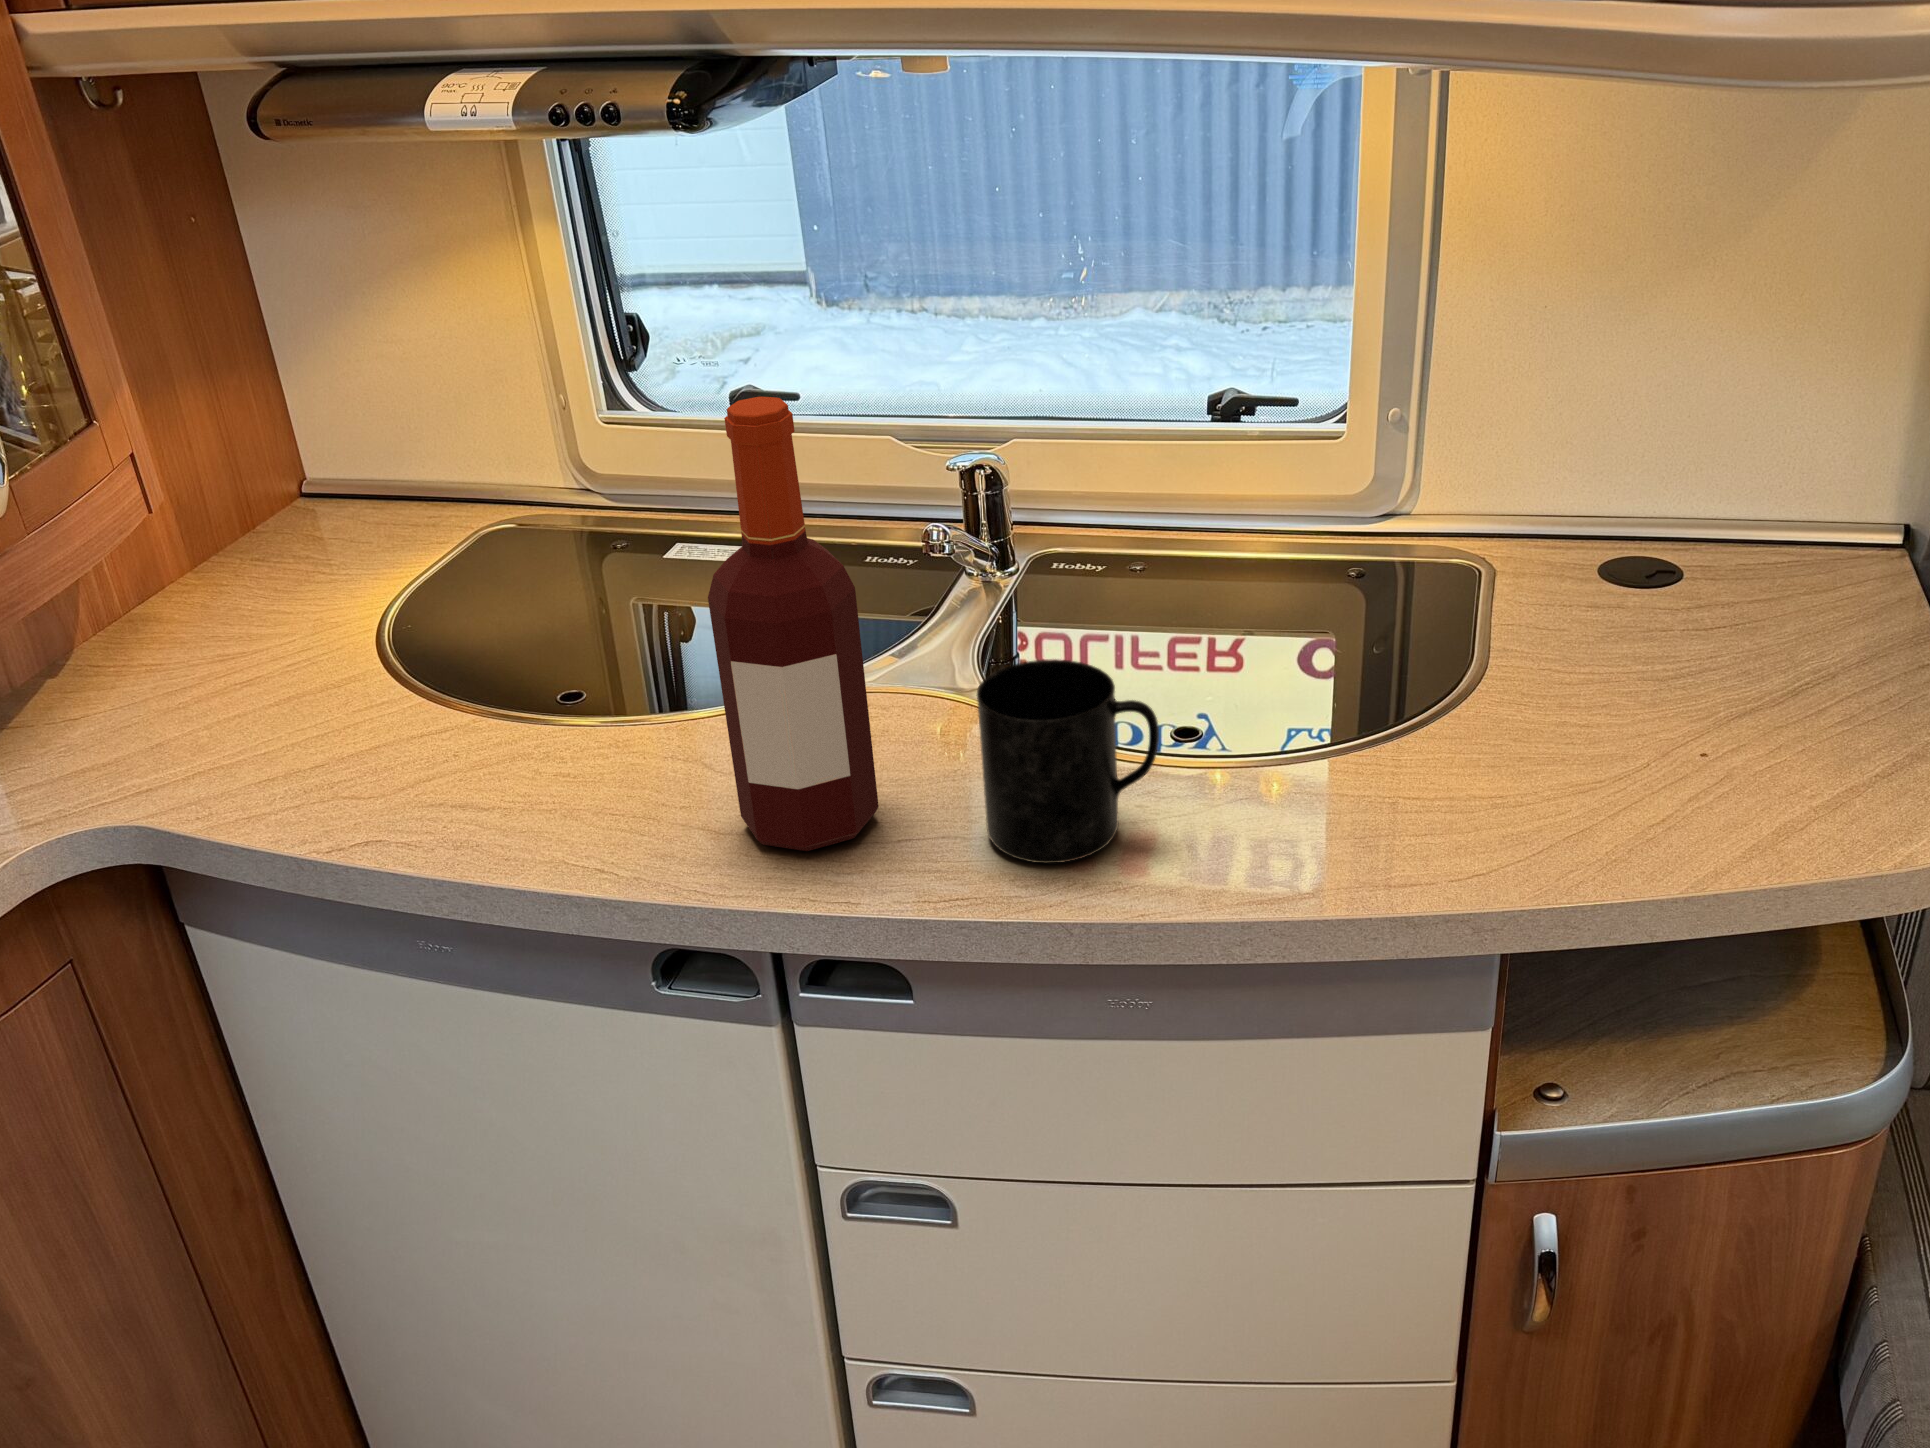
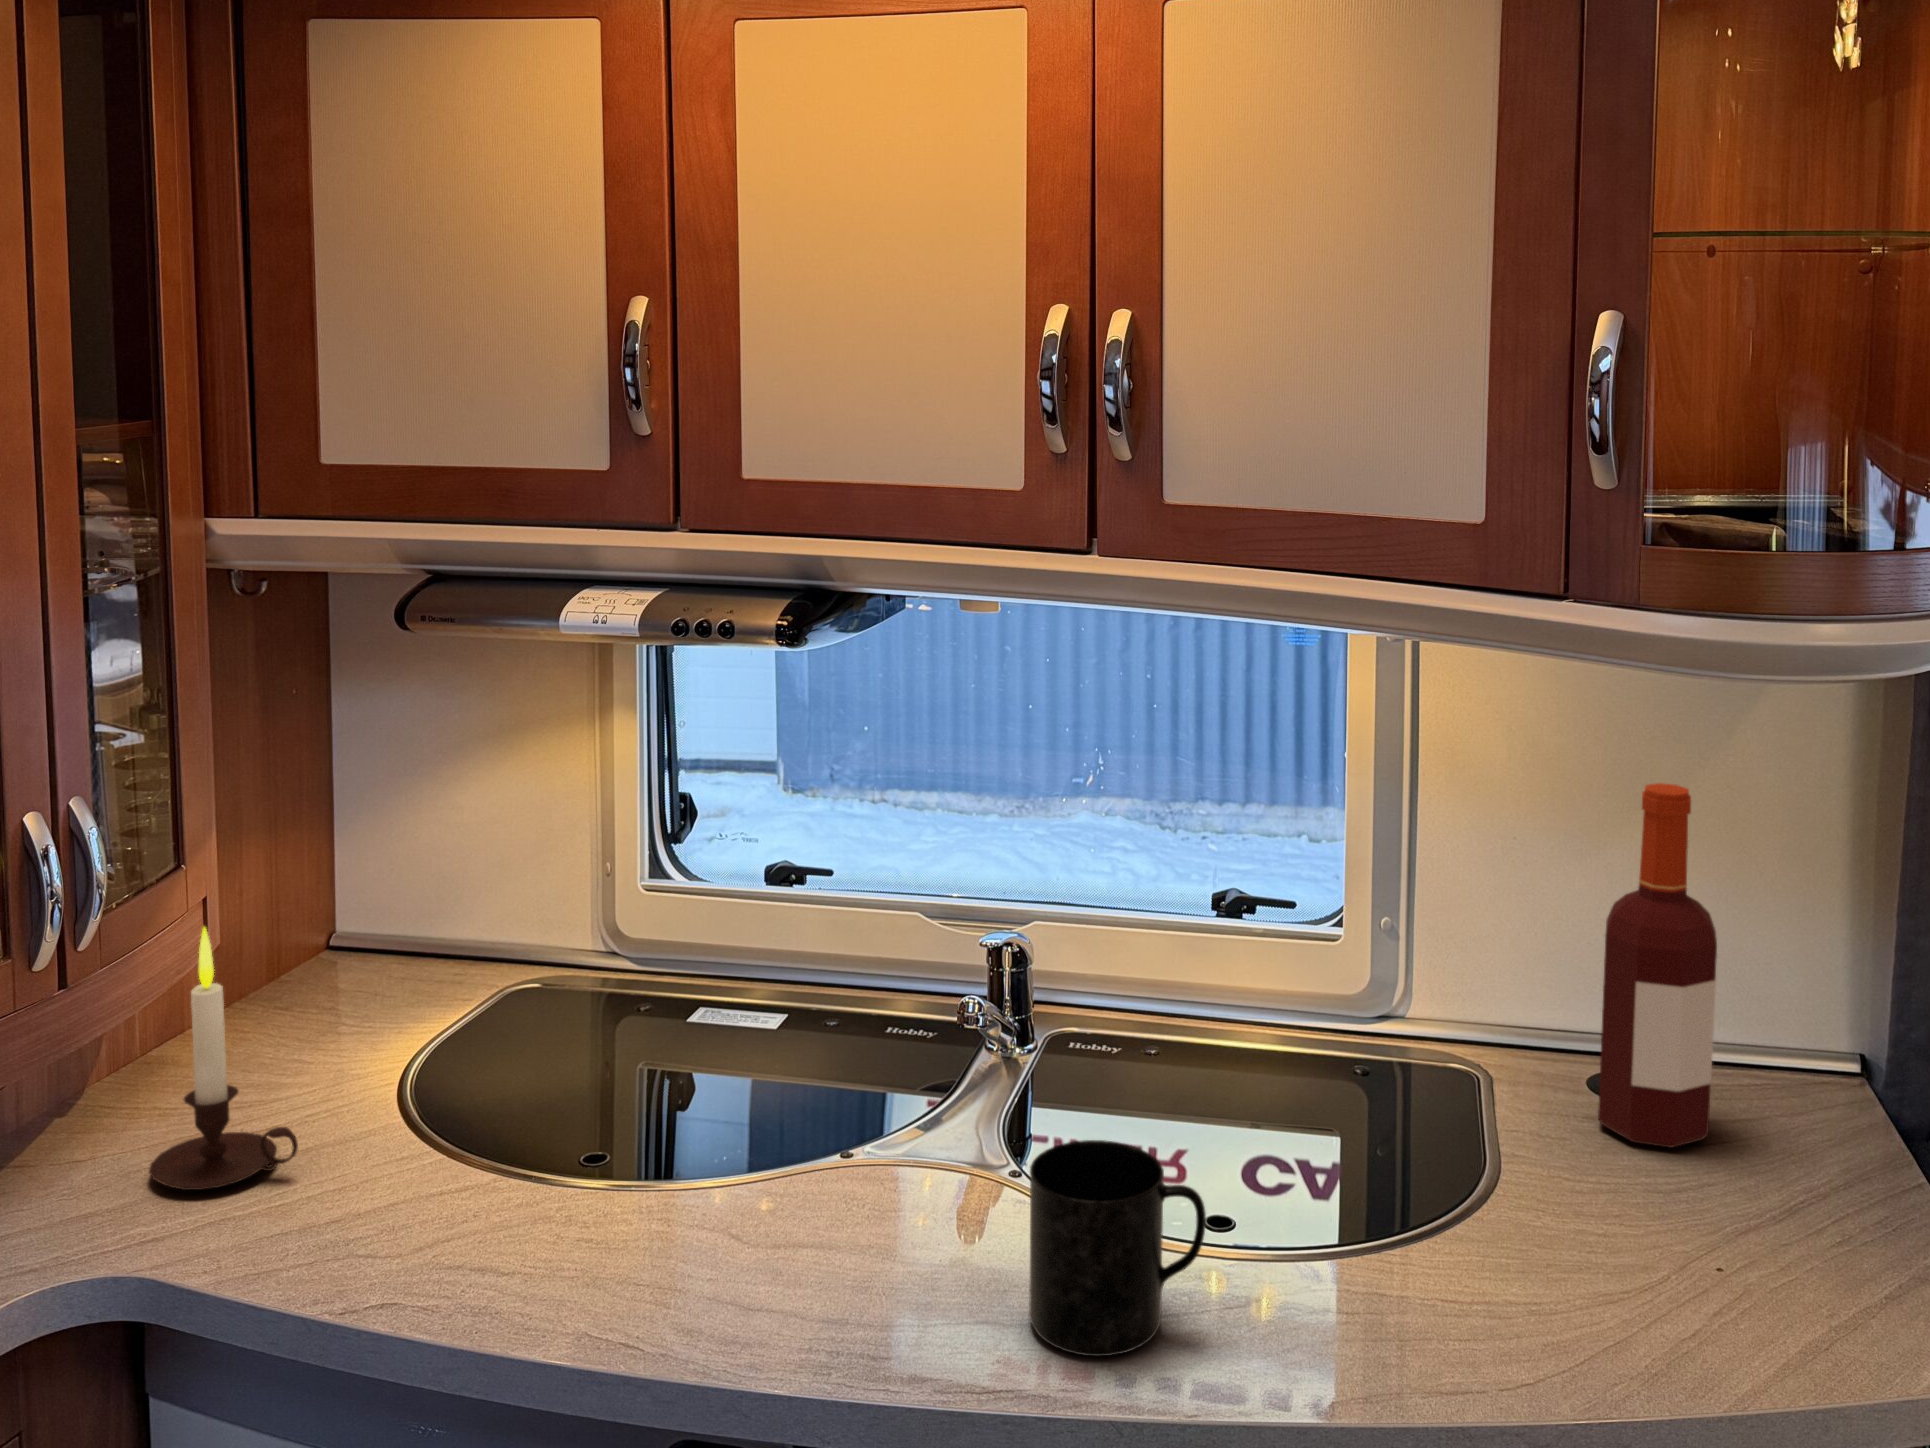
bottle: present [708,397,879,851] -> present [1598,783,1717,1148]
candle: none [119,486,269,744] -> present [149,927,298,1190]

